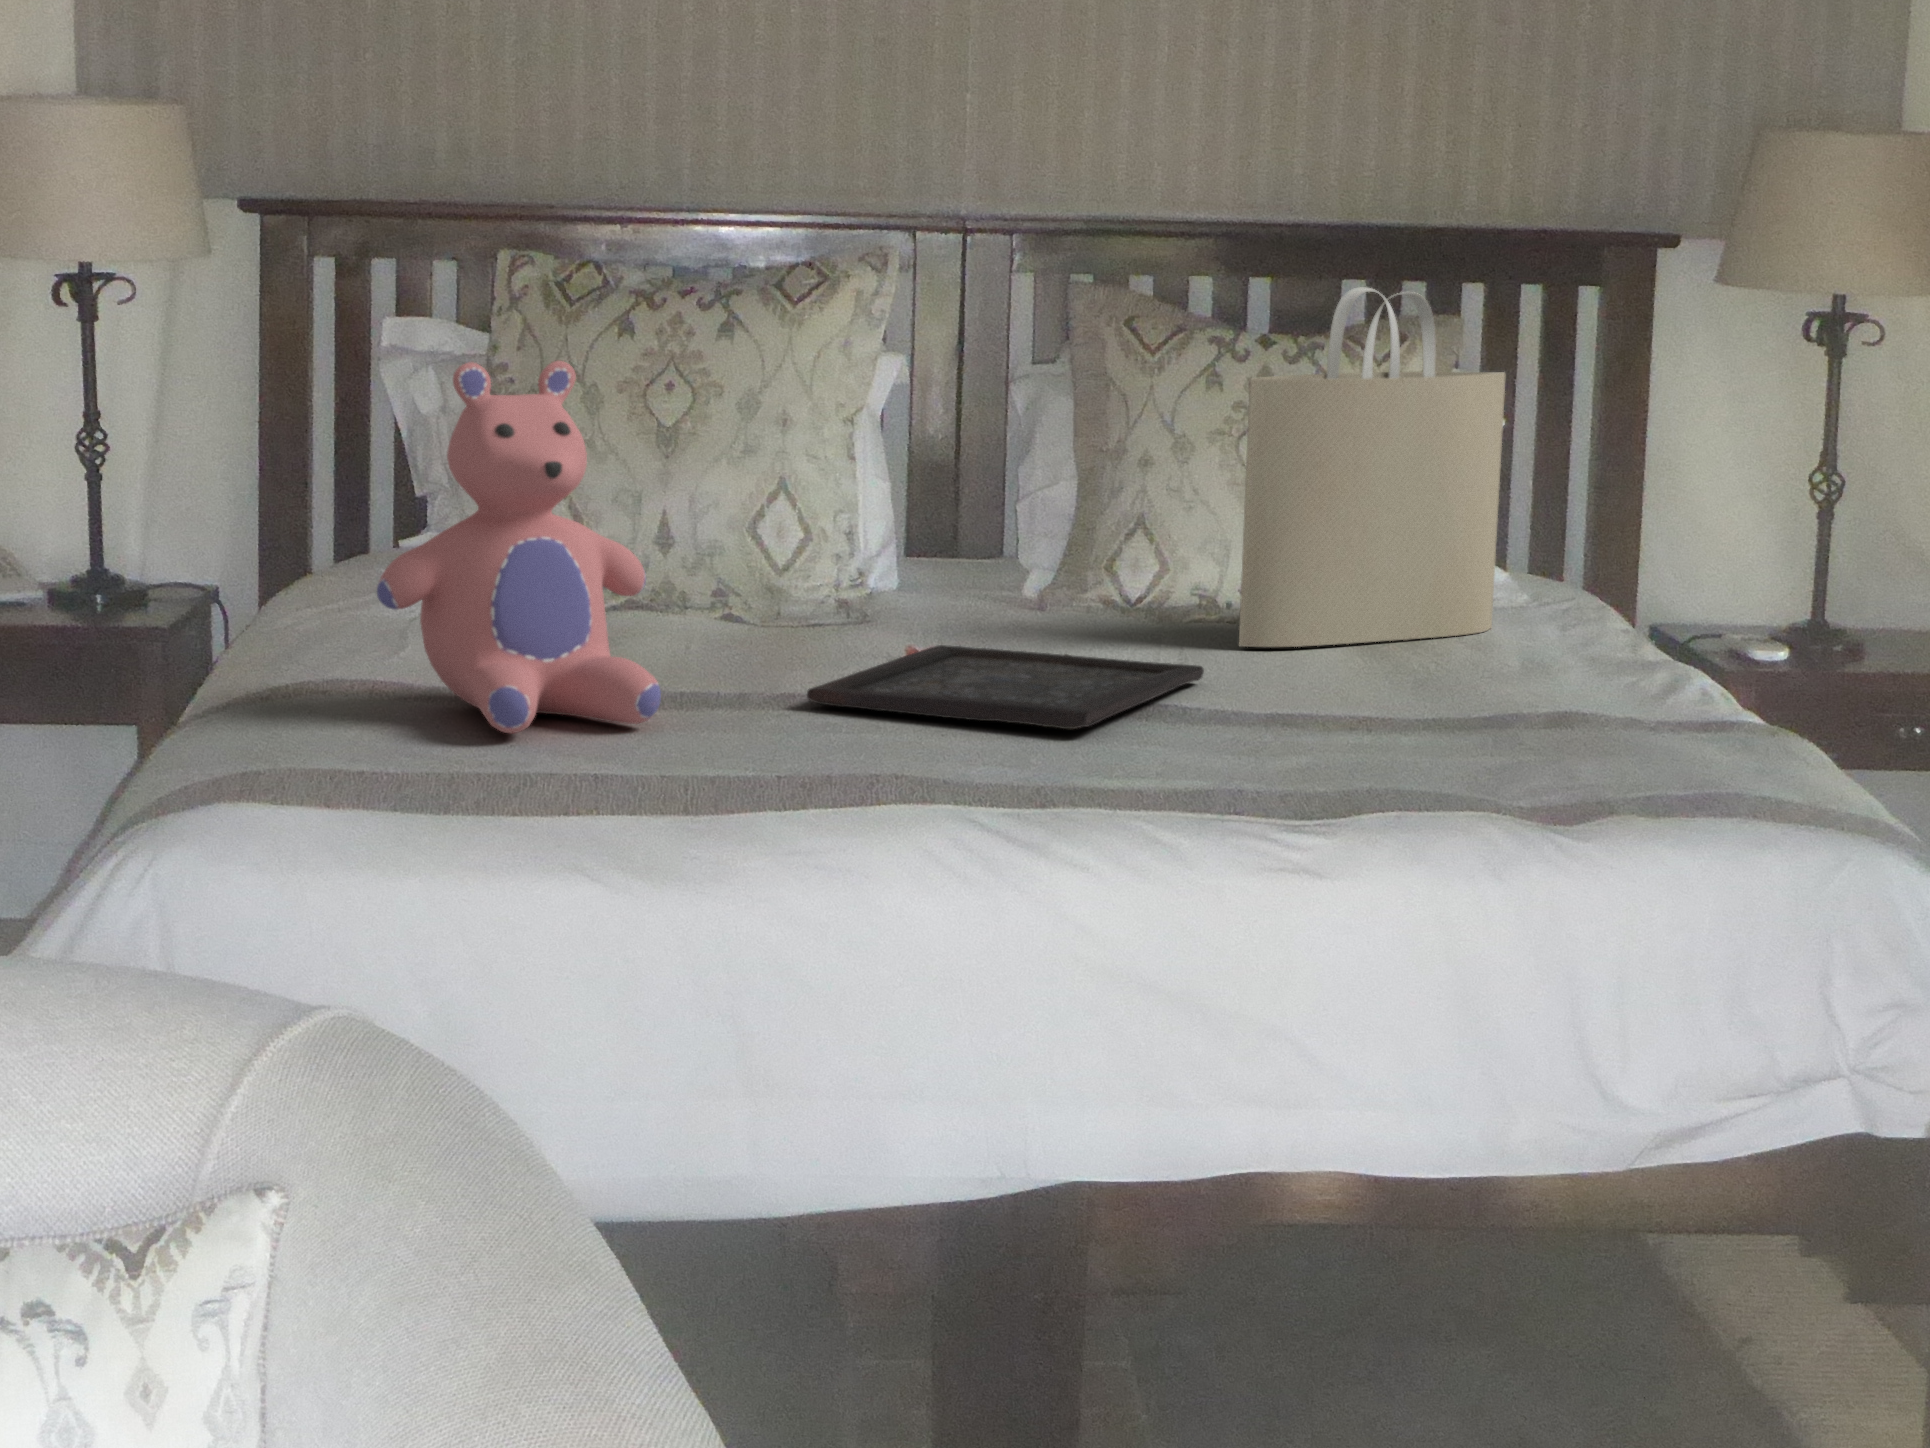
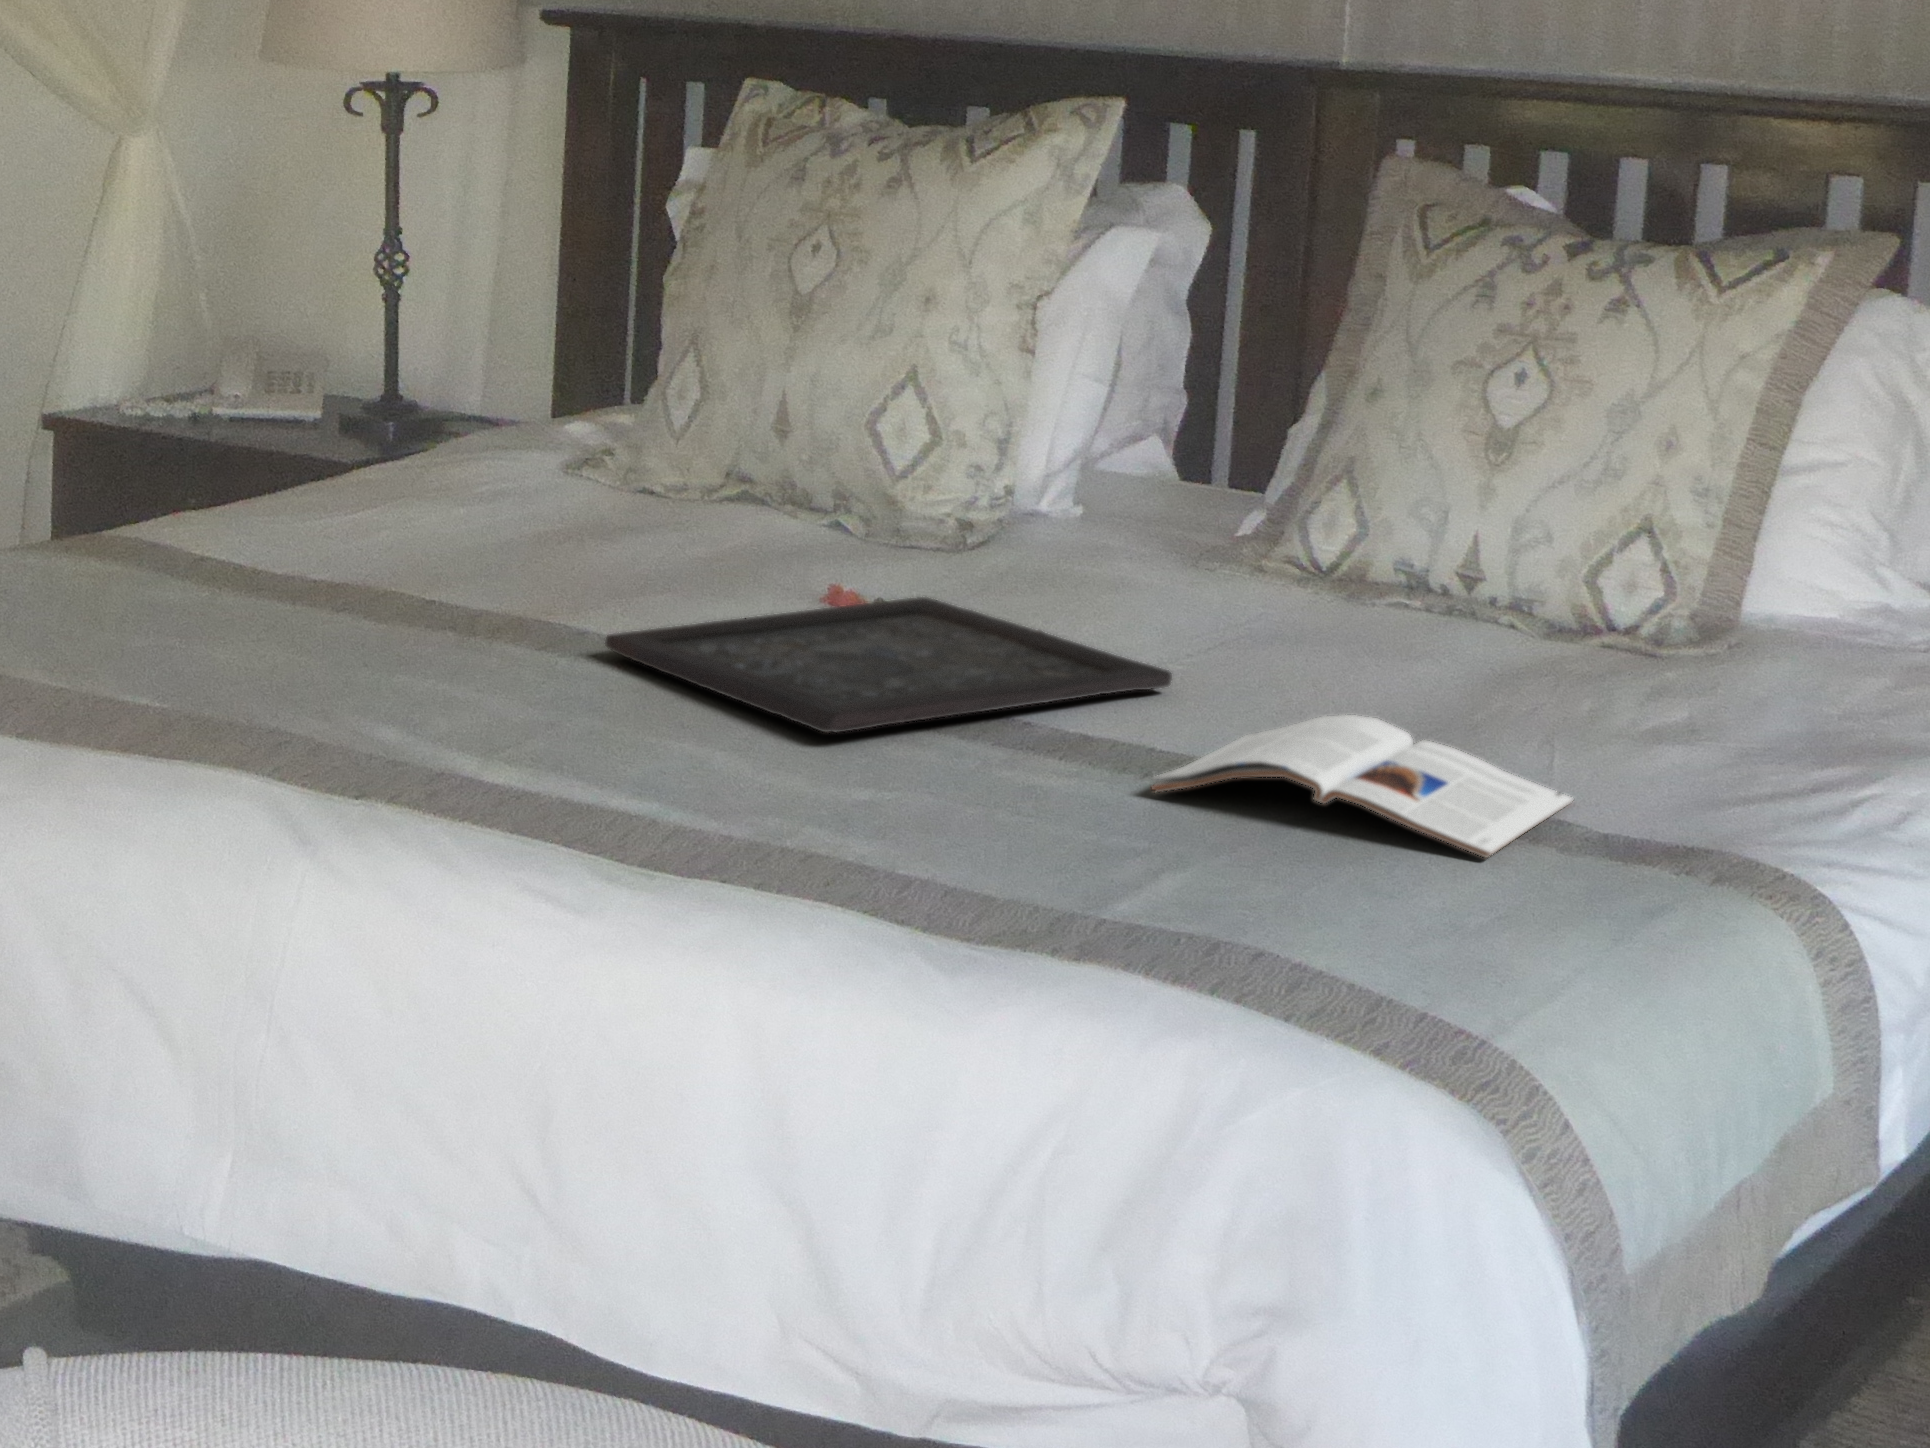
tote bag: present [1239,287,1505,647] -> none [1336,181,1823,675]
teddy bear: present [377,361,661,733] -> none [140,218,469,649]
magazine: none [1309,670,1578,741] -> present [1152,715,1573,857]

